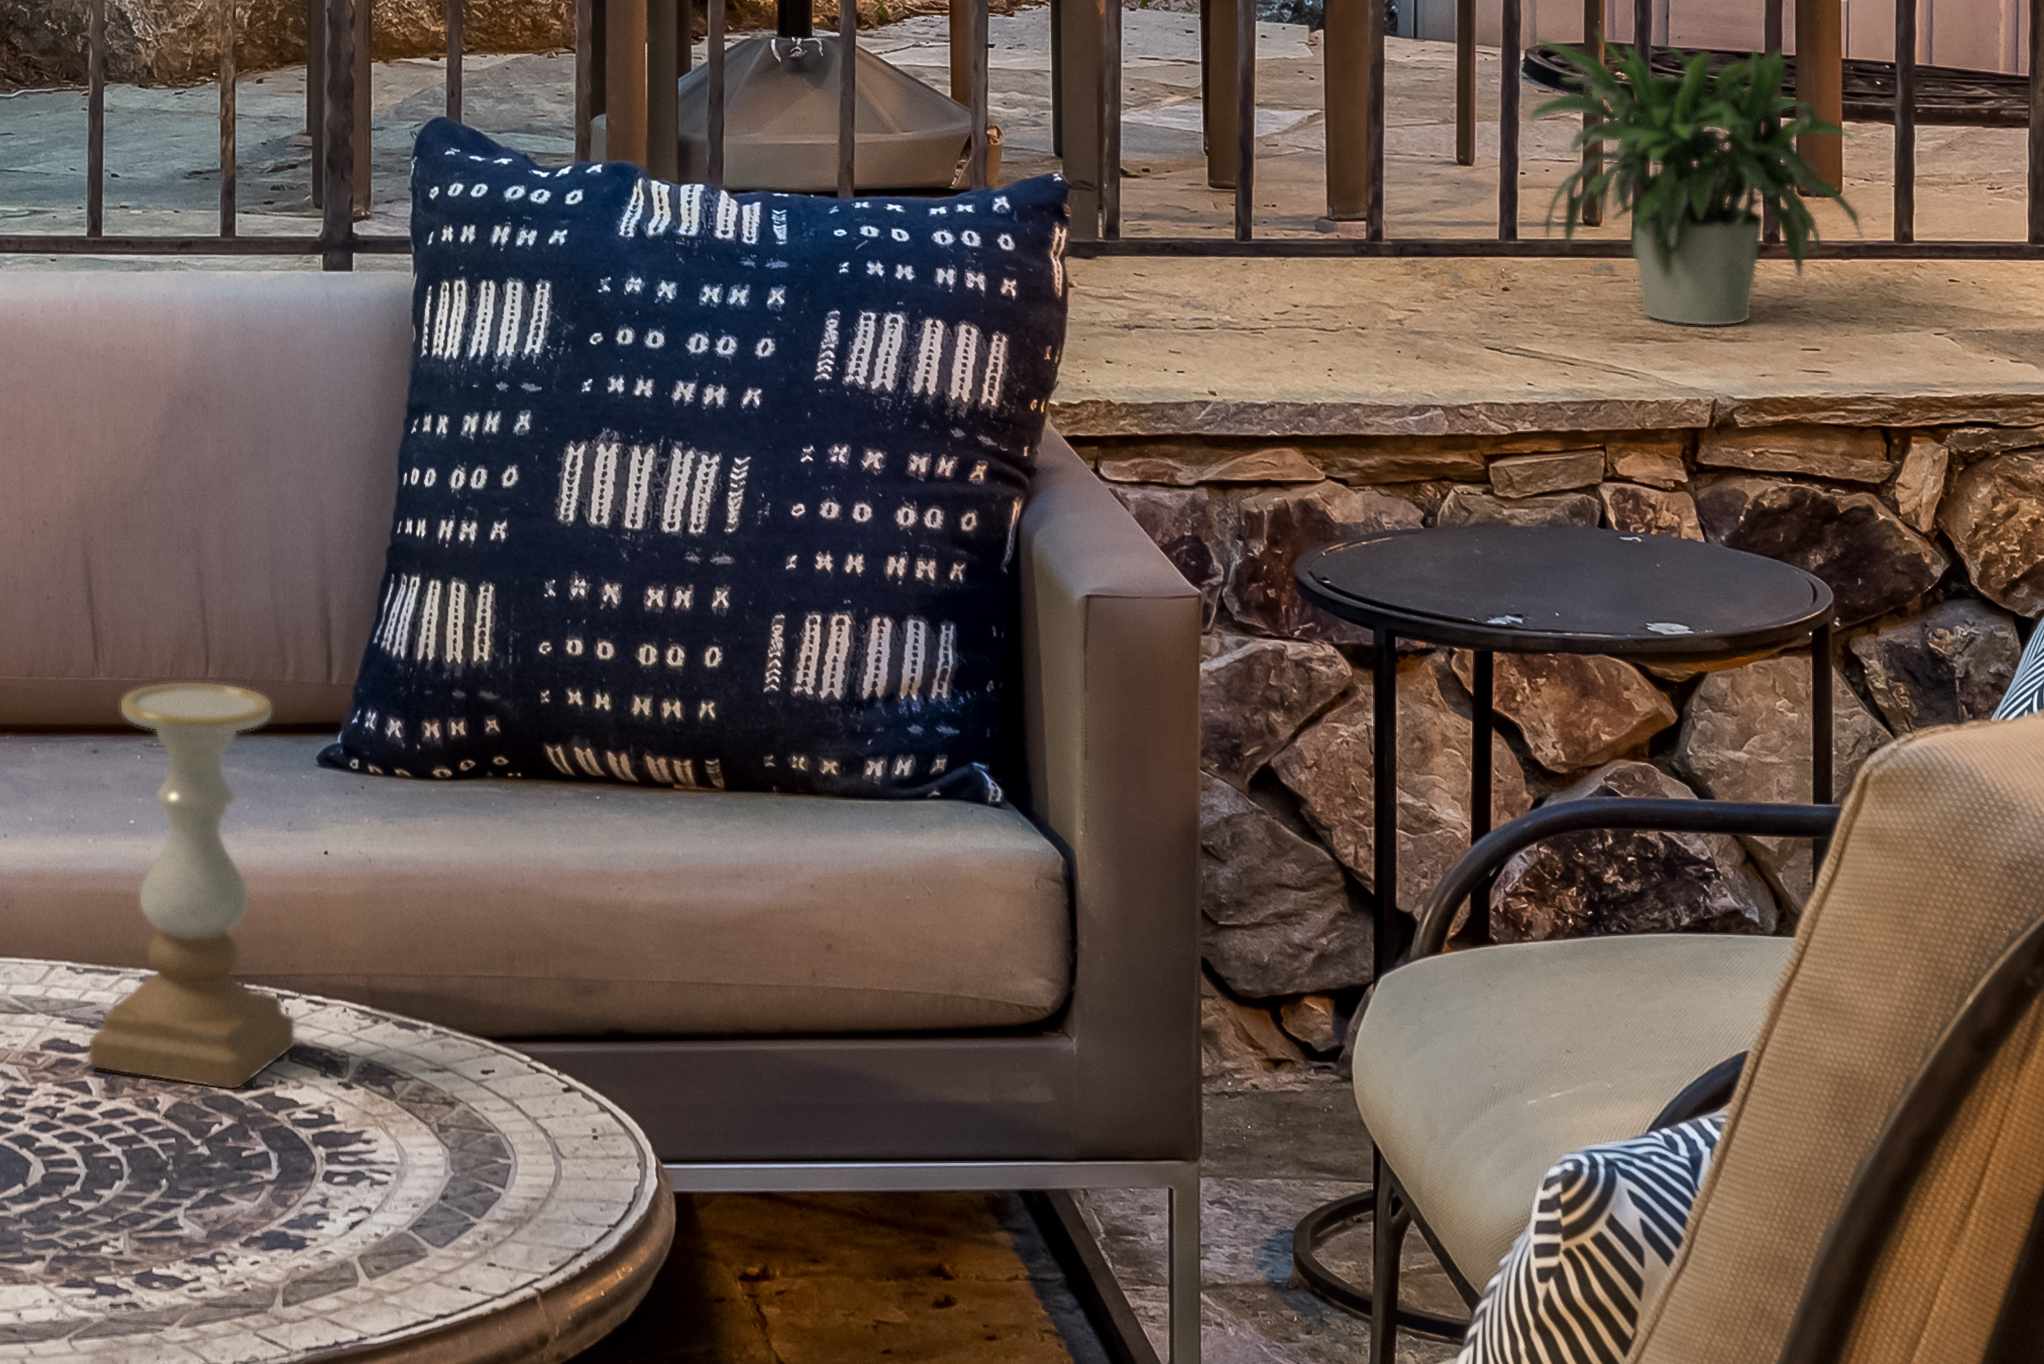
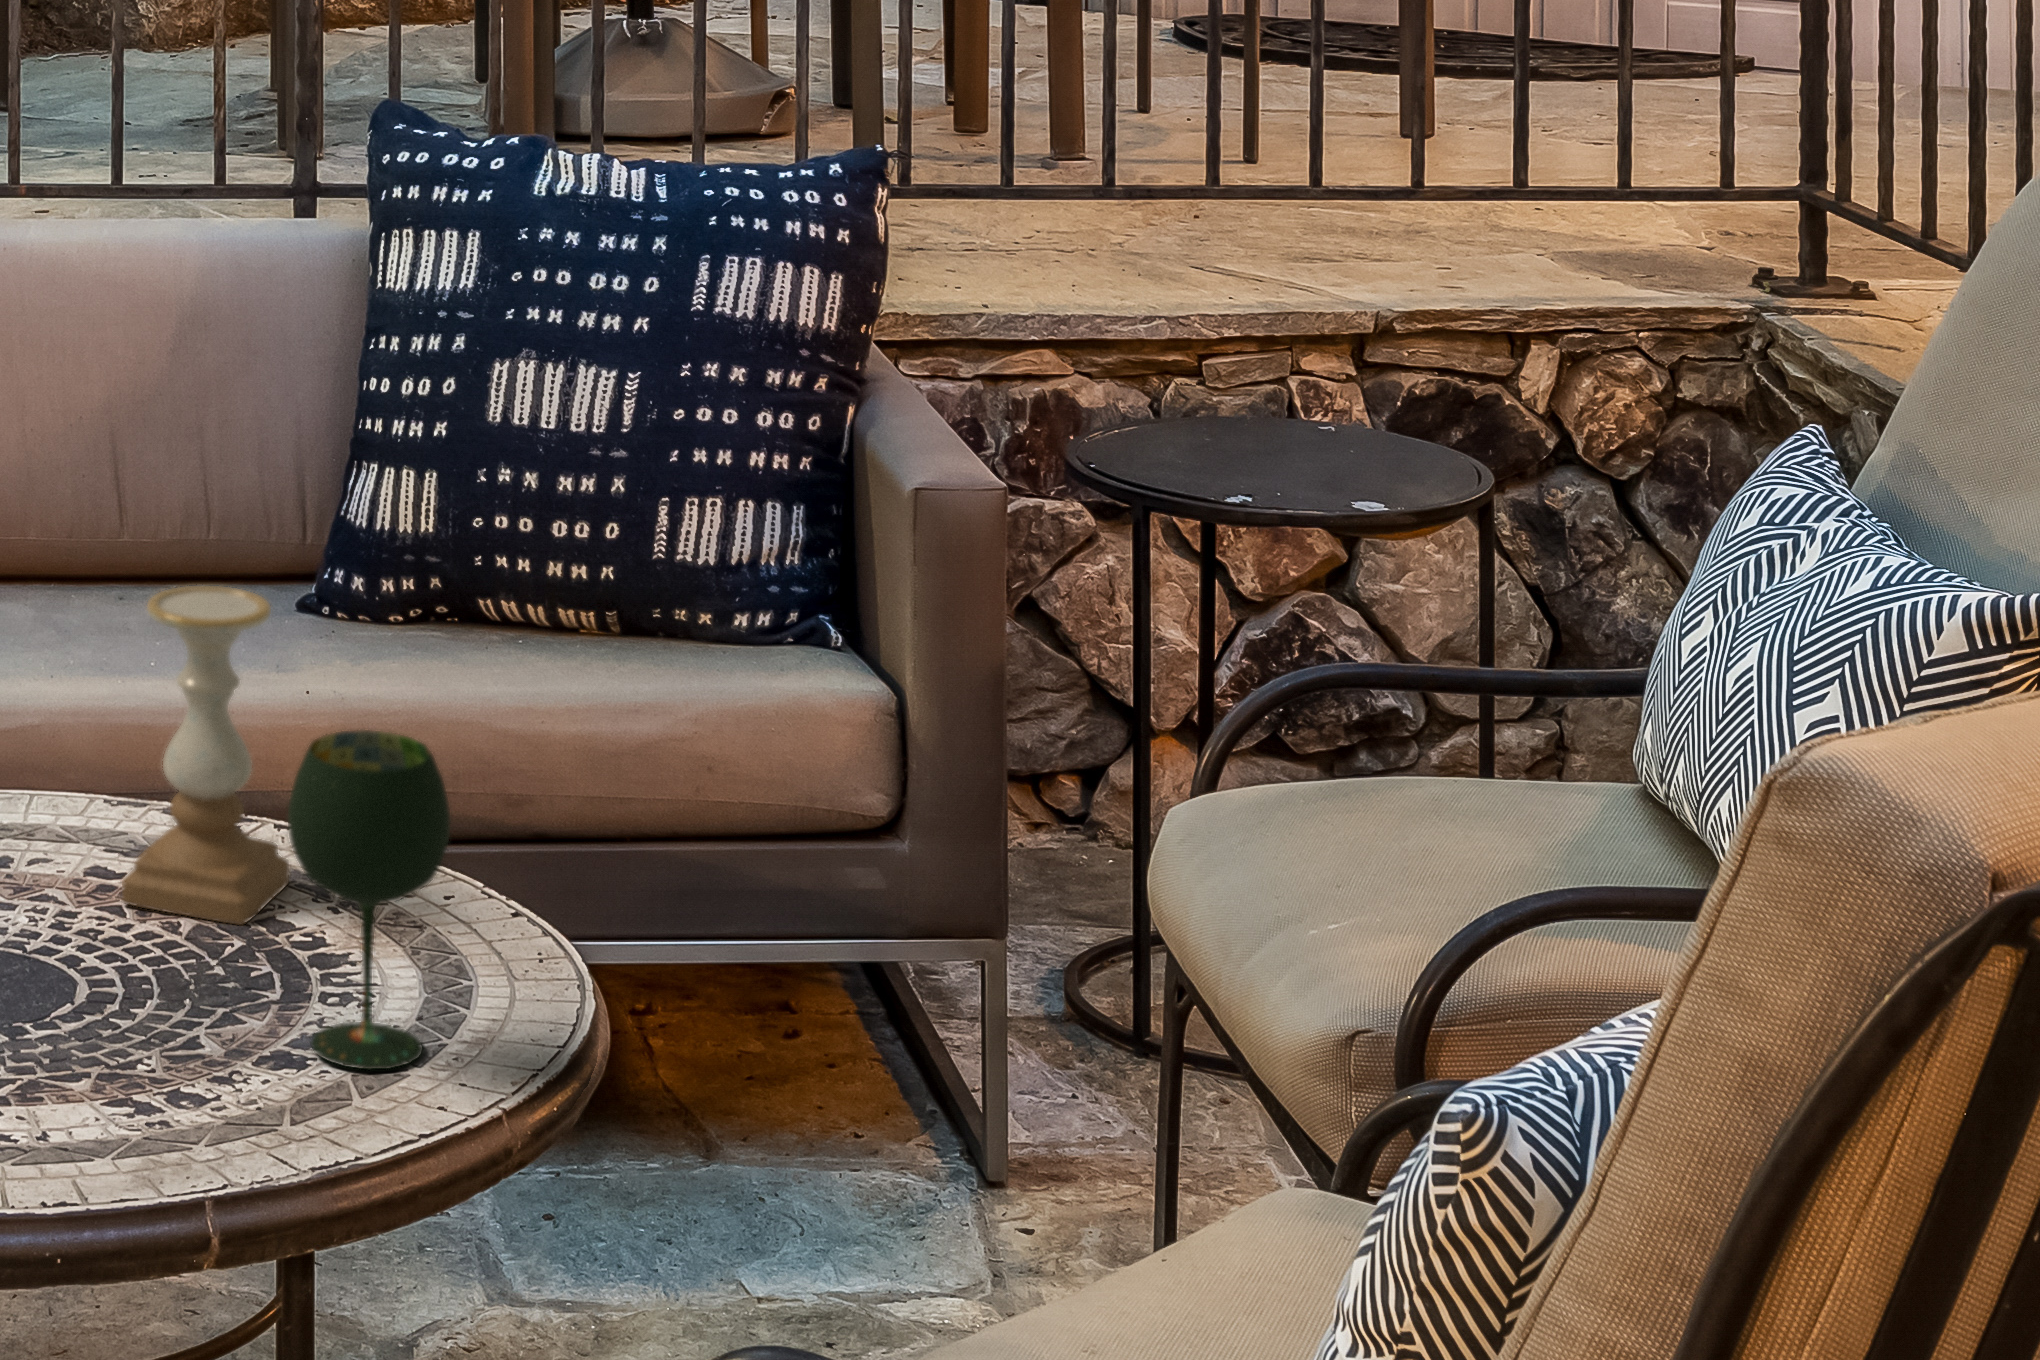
potted plant: present [1452,33,1863,325] -> none [1148,19,1476,248]
wine glass: none [283,831,477,1230] -> present [288,730,451,1069]

